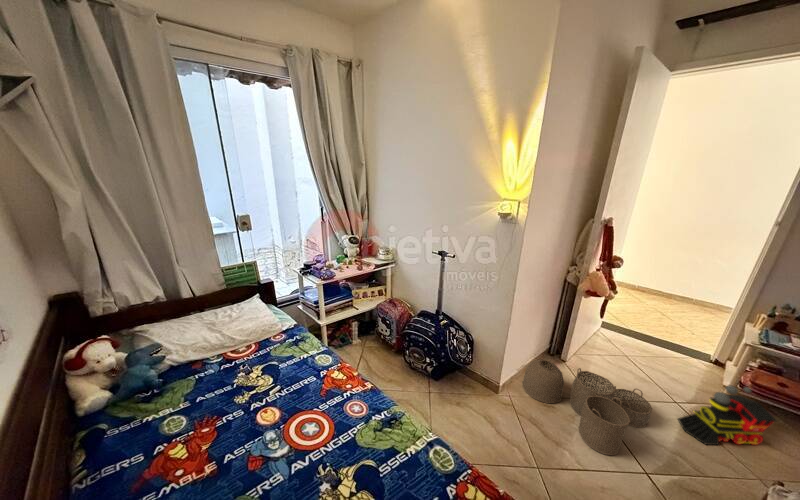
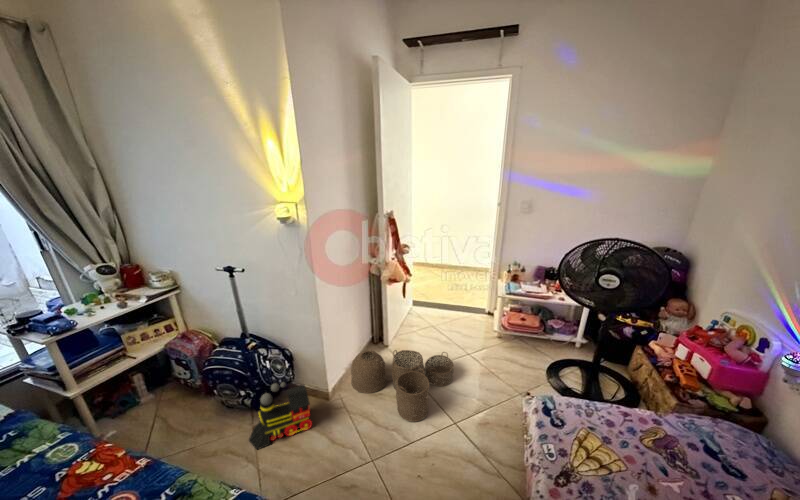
toy train: present [678,385,776,445] -> present [249,382,312,450]

